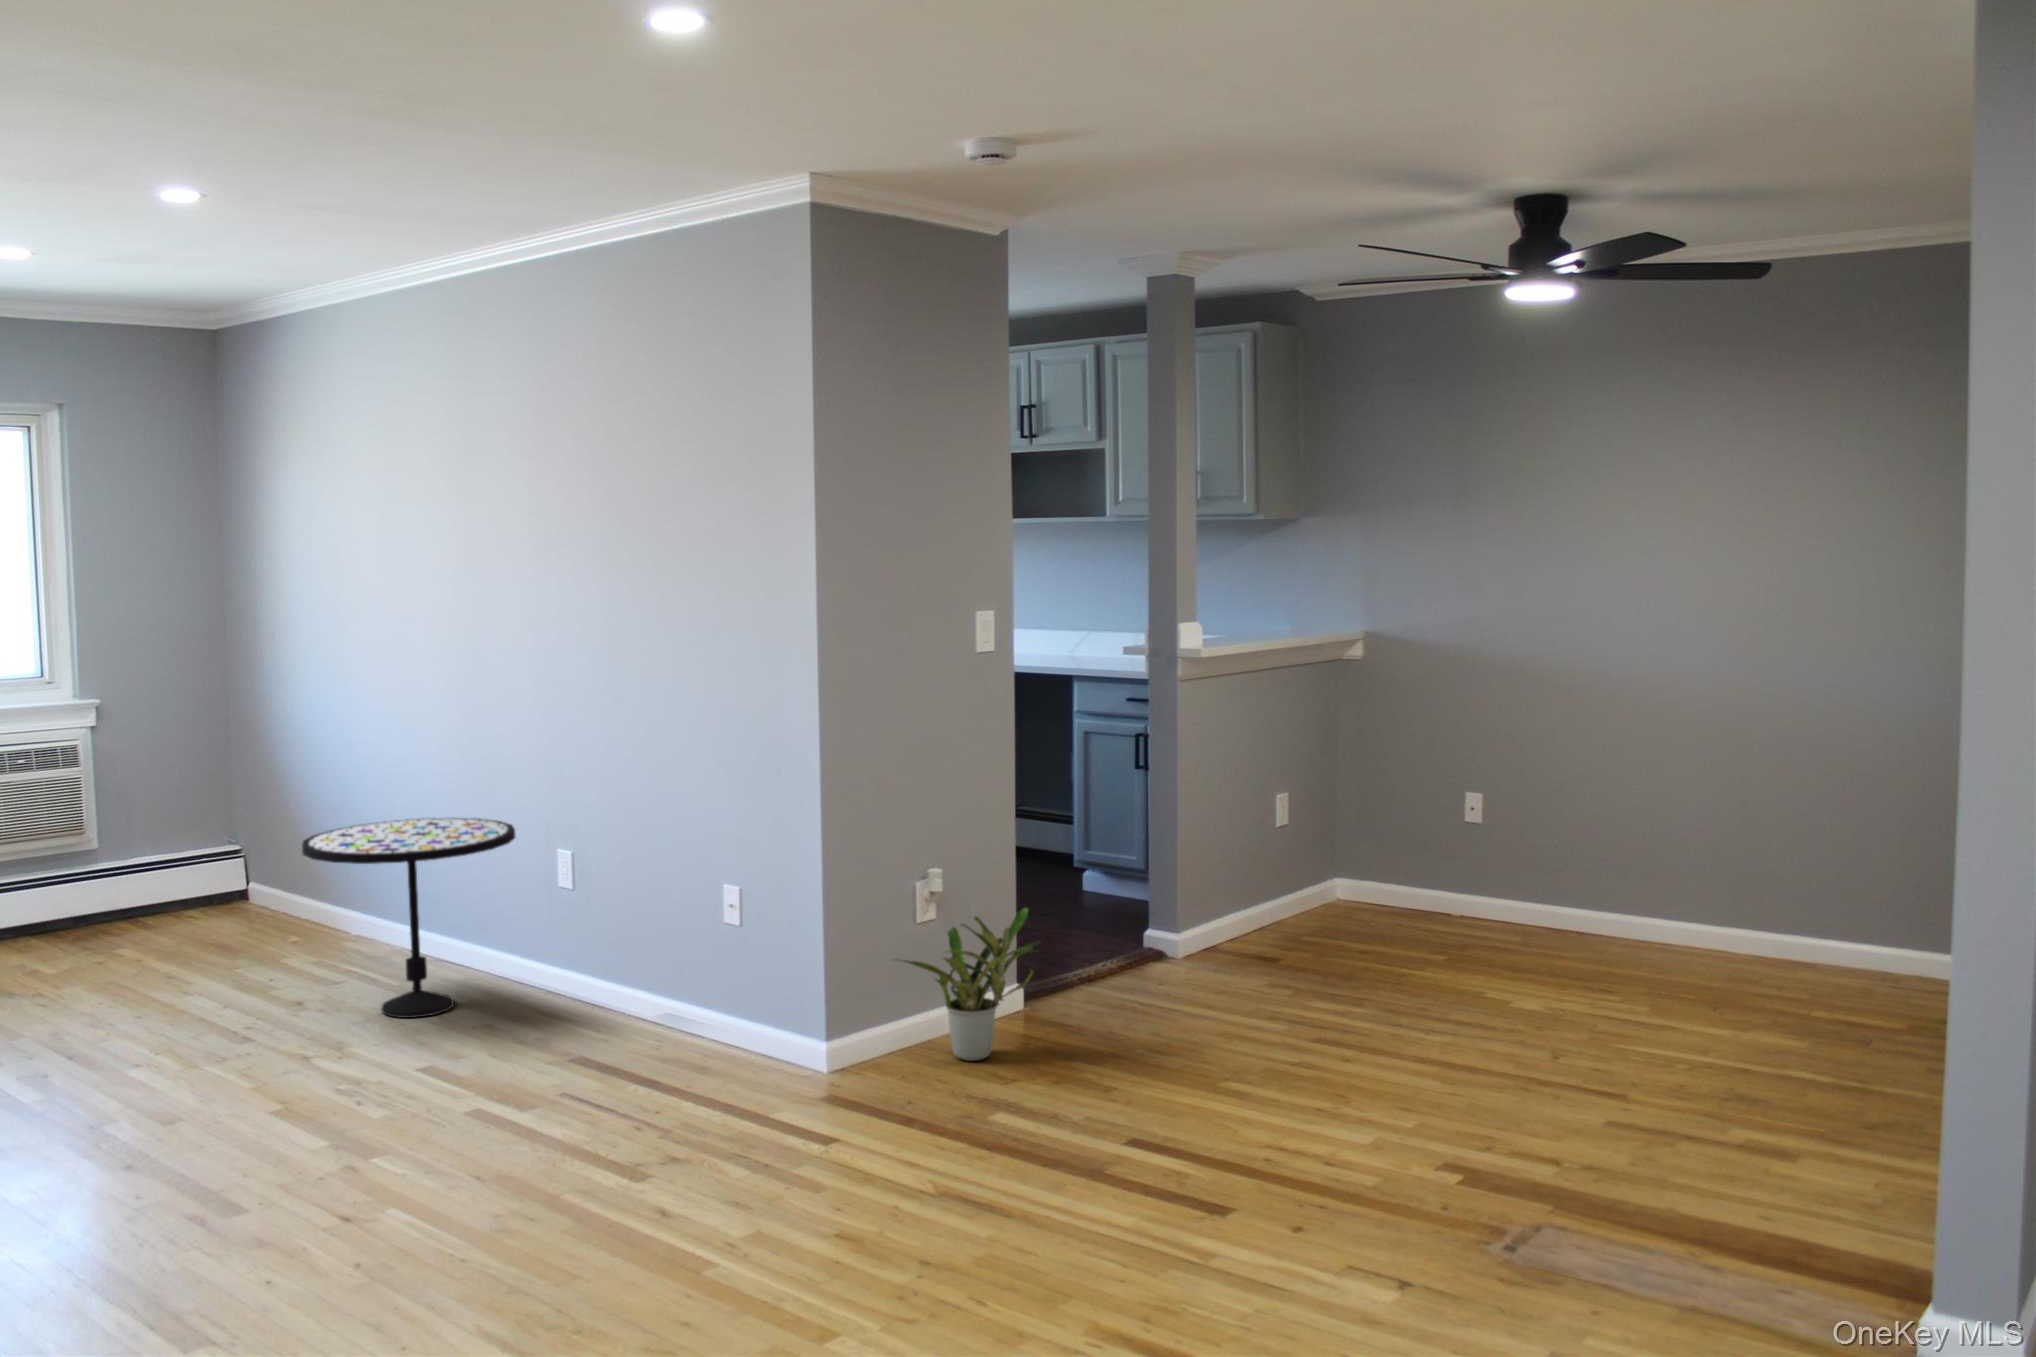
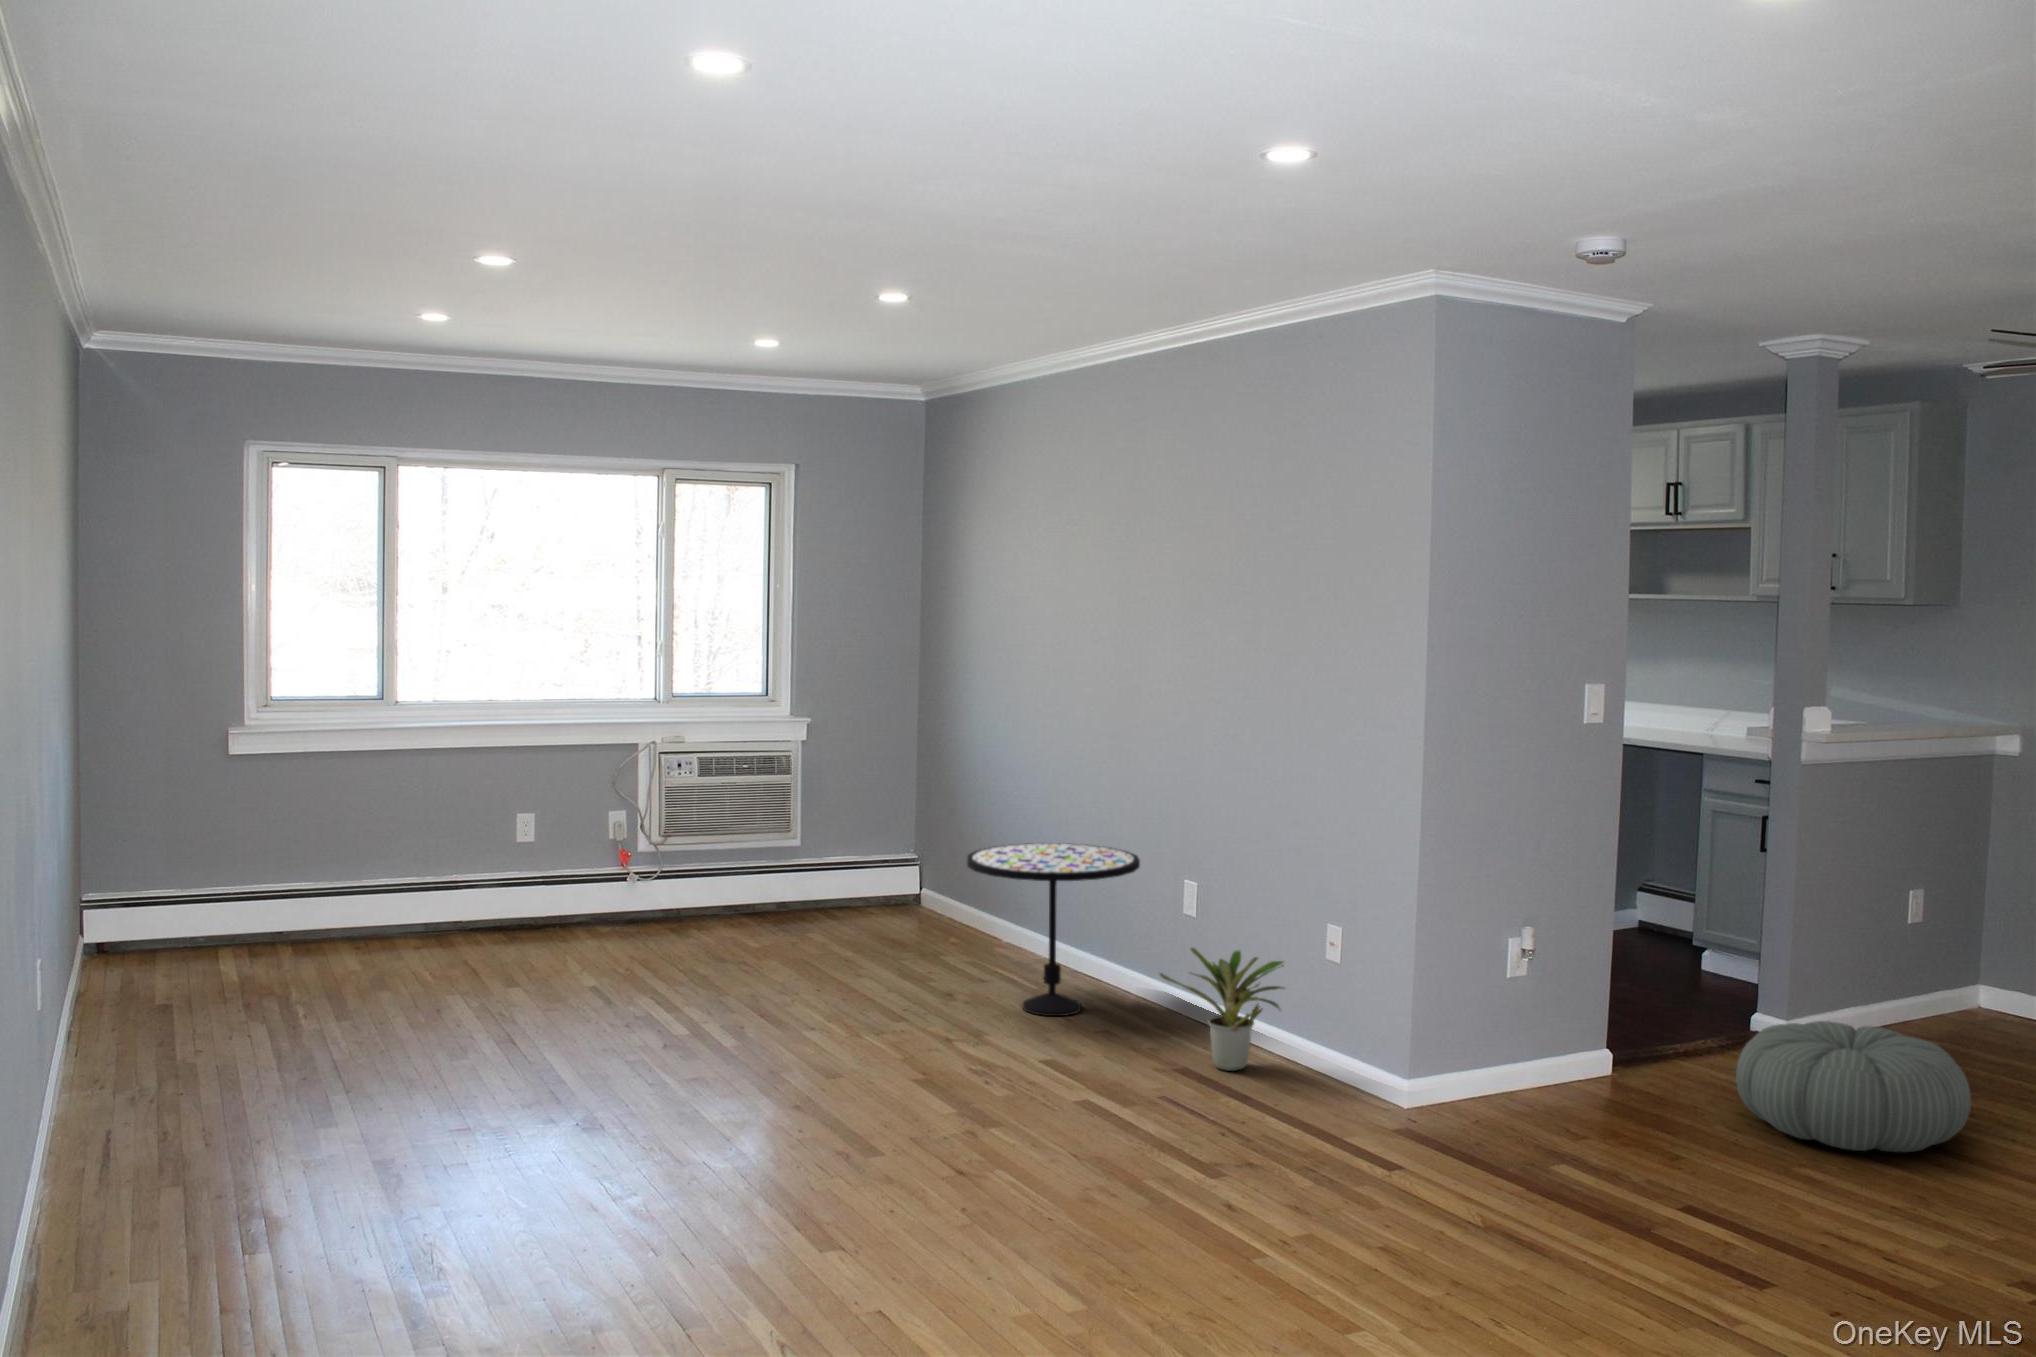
potted plant: present [902,907,1039,1061] -> present [1160,948,1284,1071]
pouf: none [1150,928,1358,1052] -> present [1736,1021,1971,1152]

